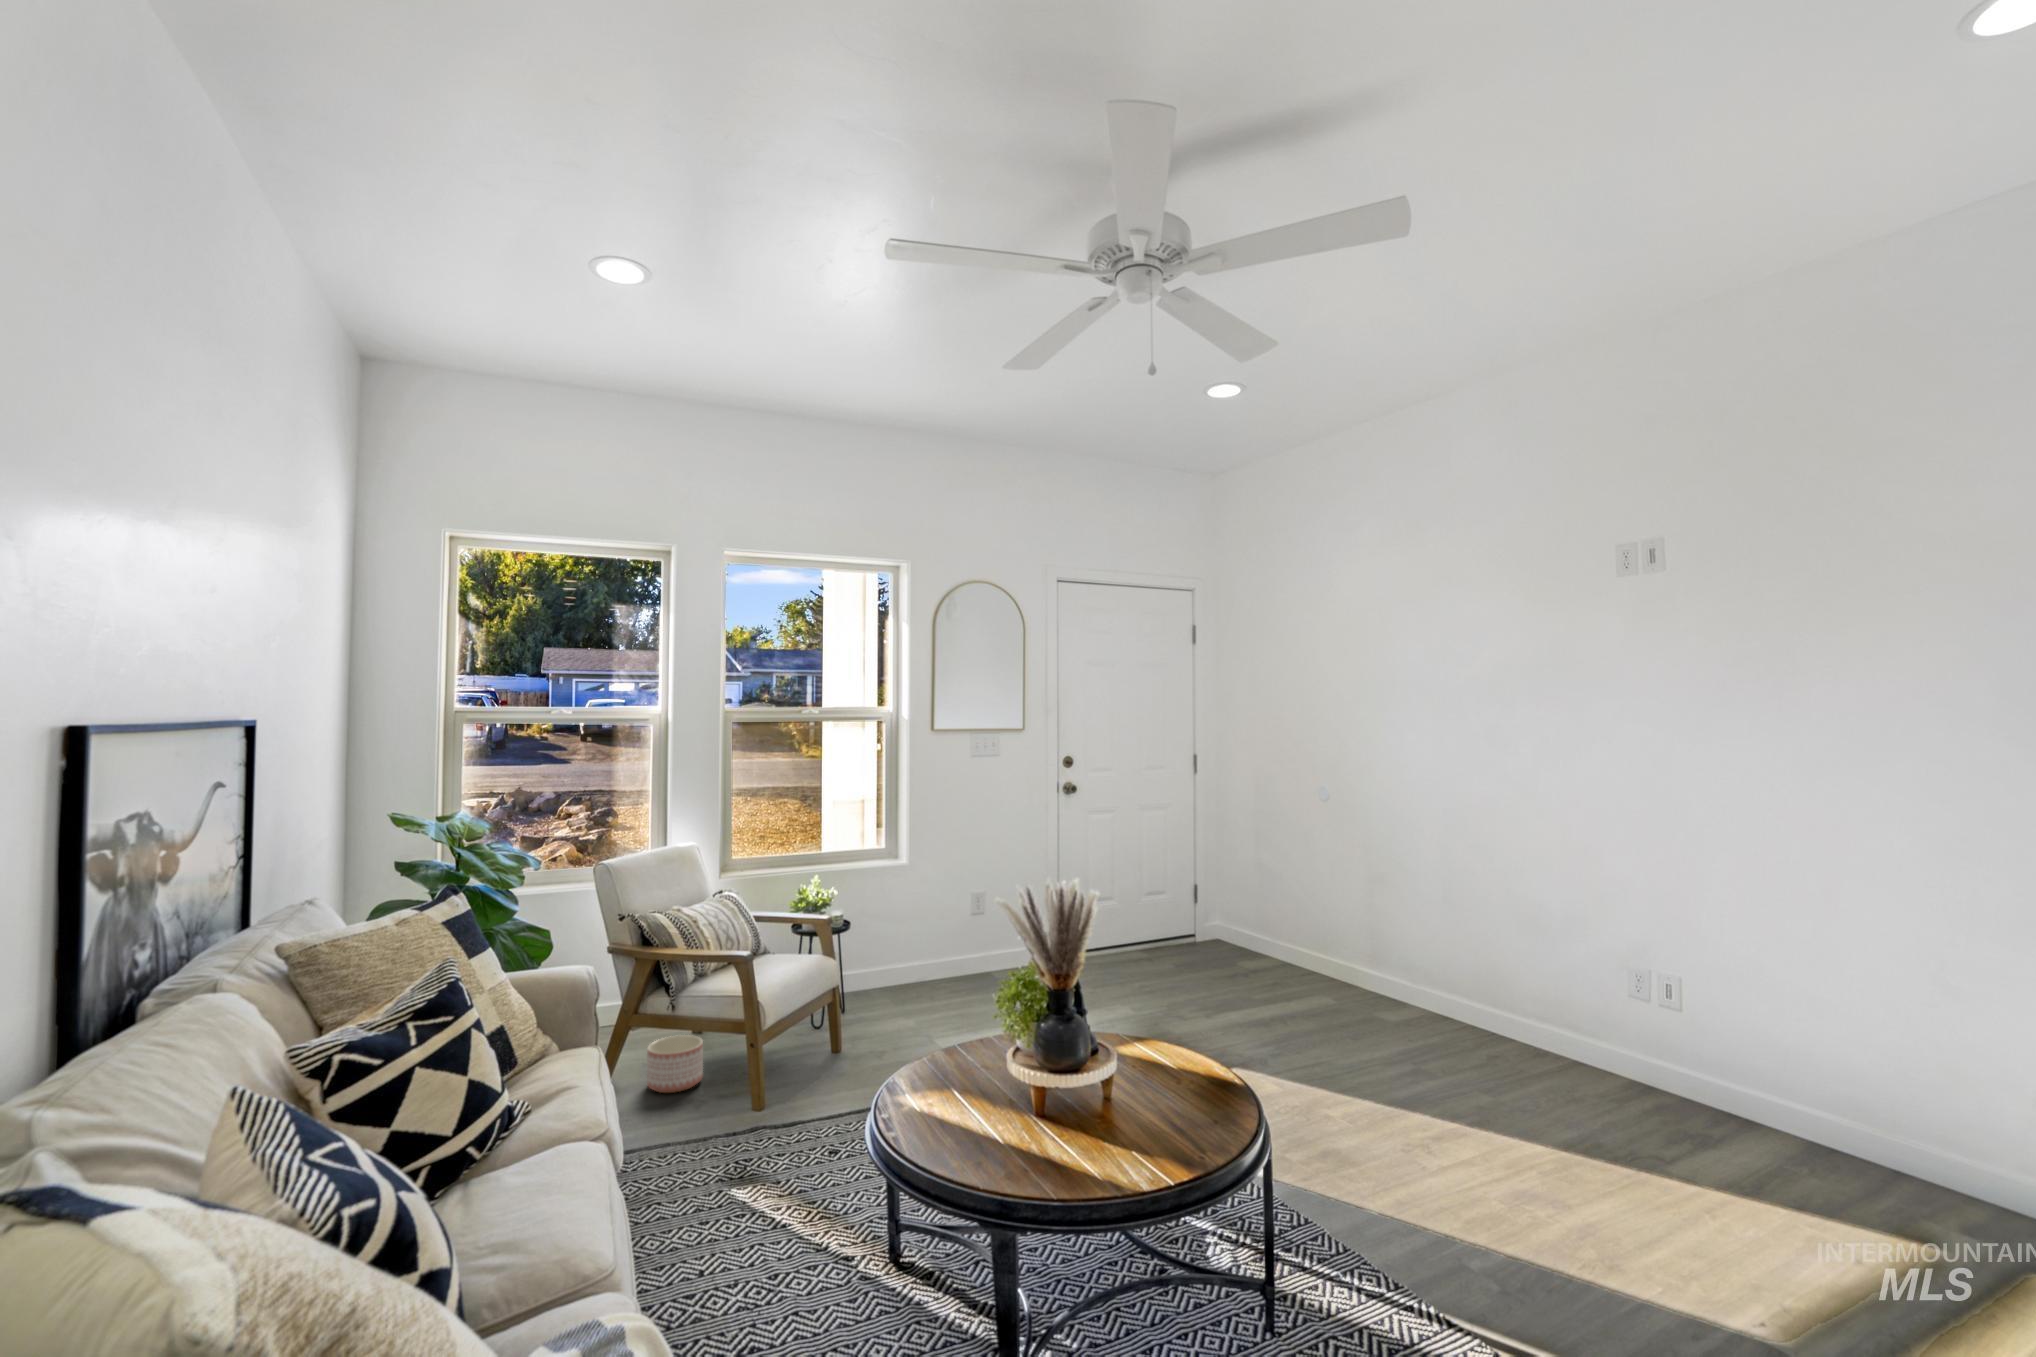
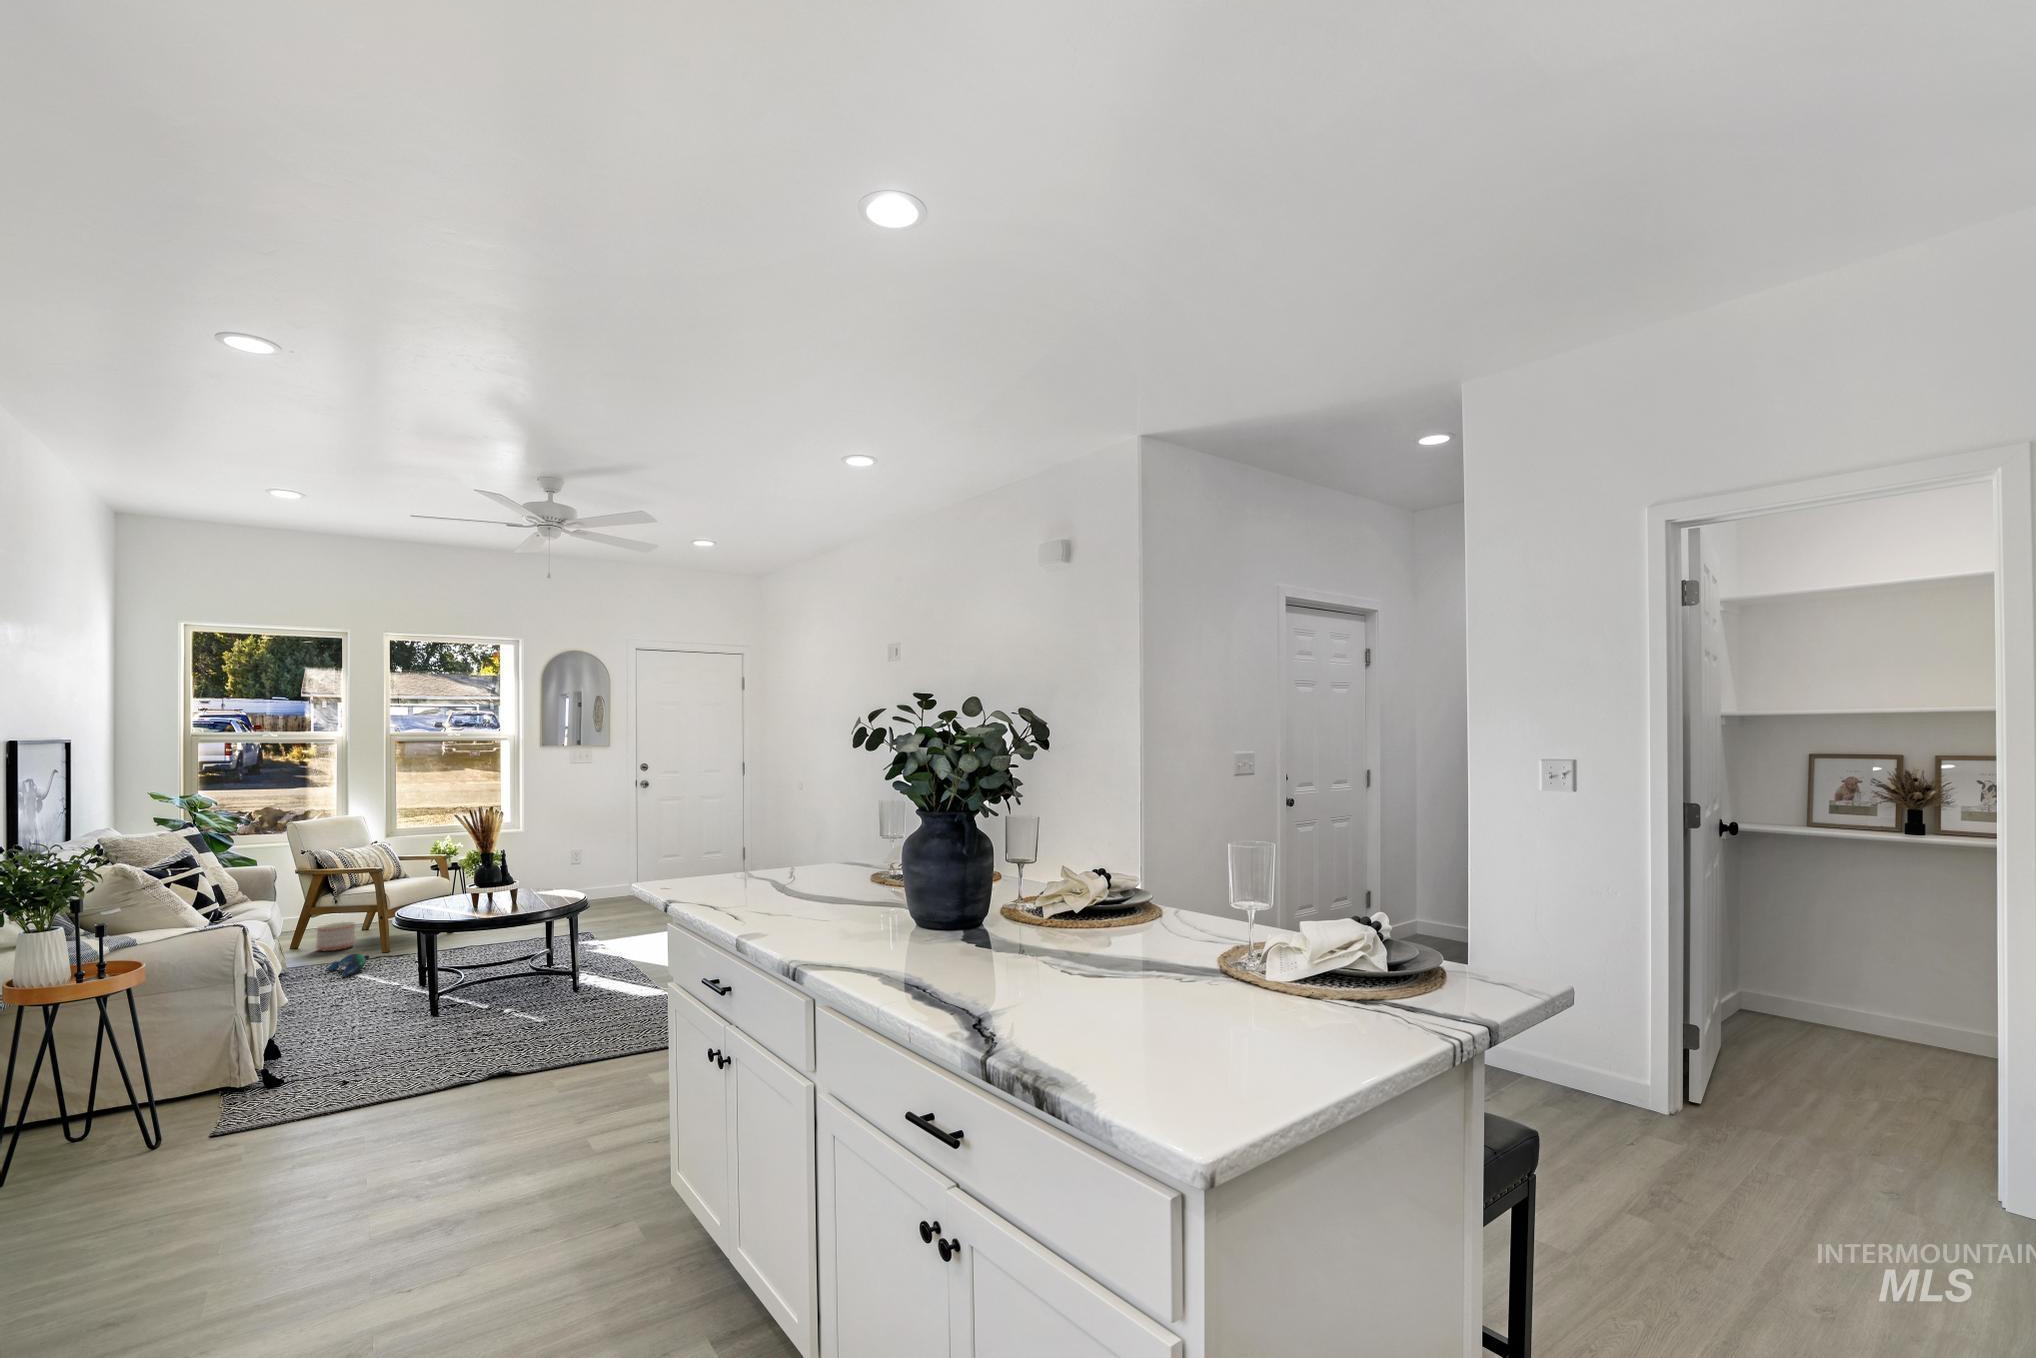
plush toy: none [681,1136,752,1198] -> present [327,953,369,976]

